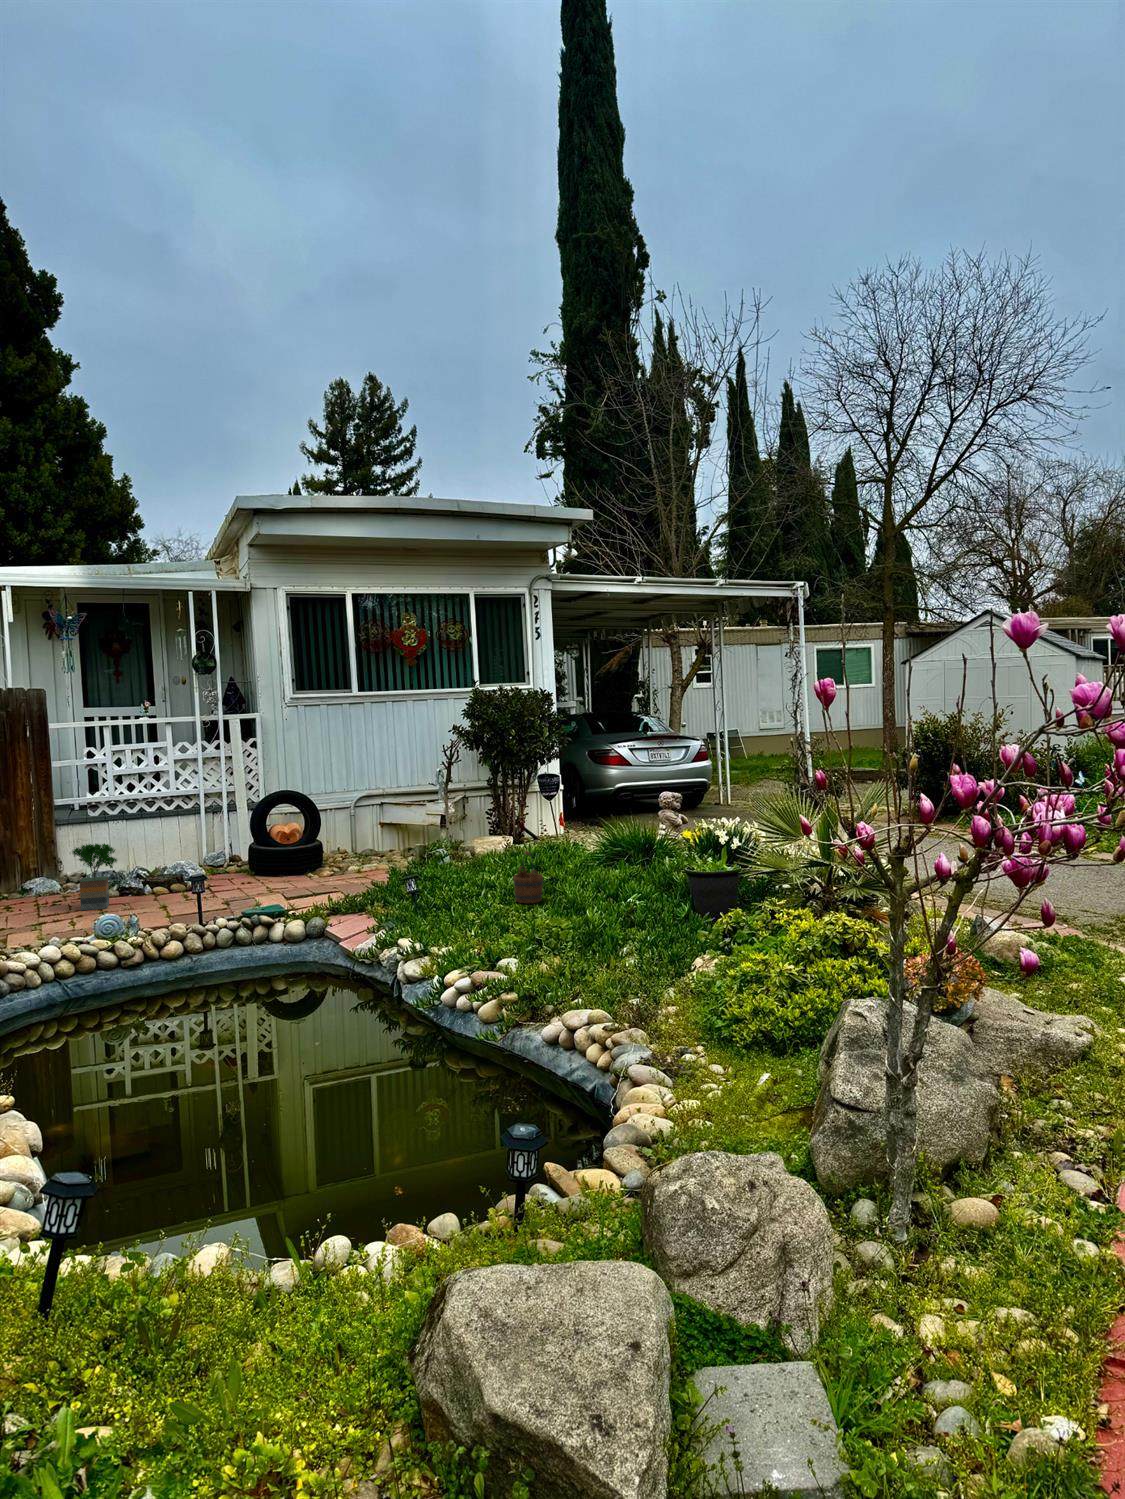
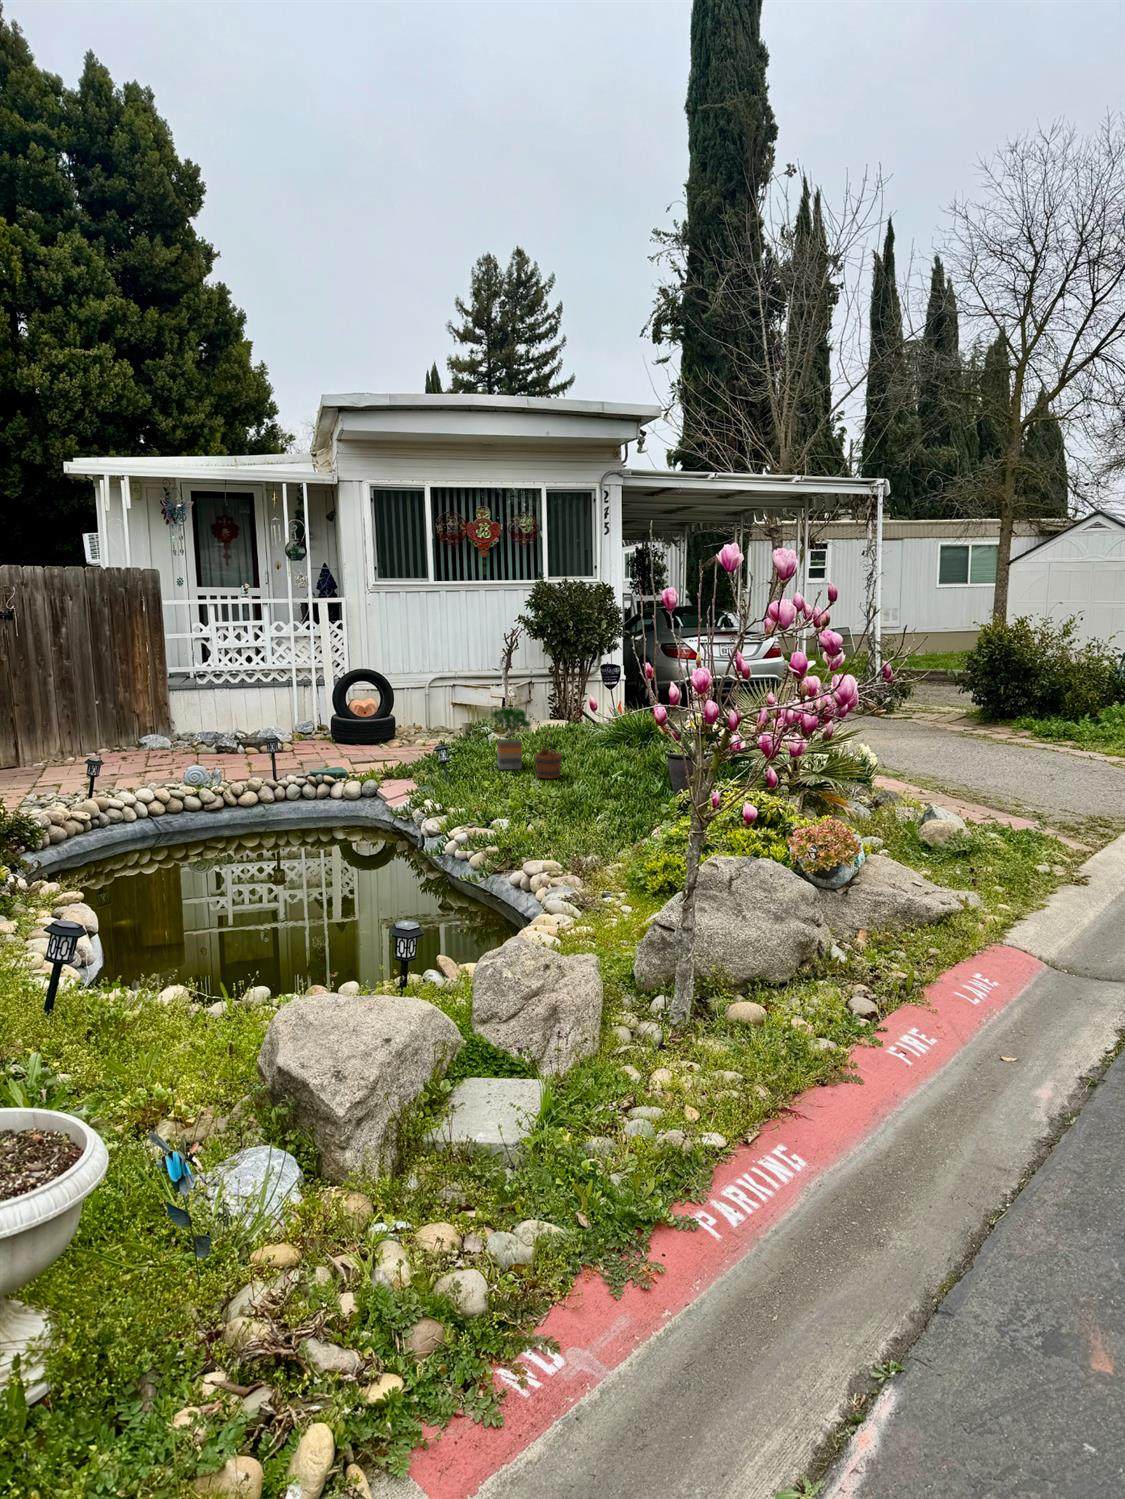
potted tree: present [72,843,117,910] -> present [491,708,531,770]

